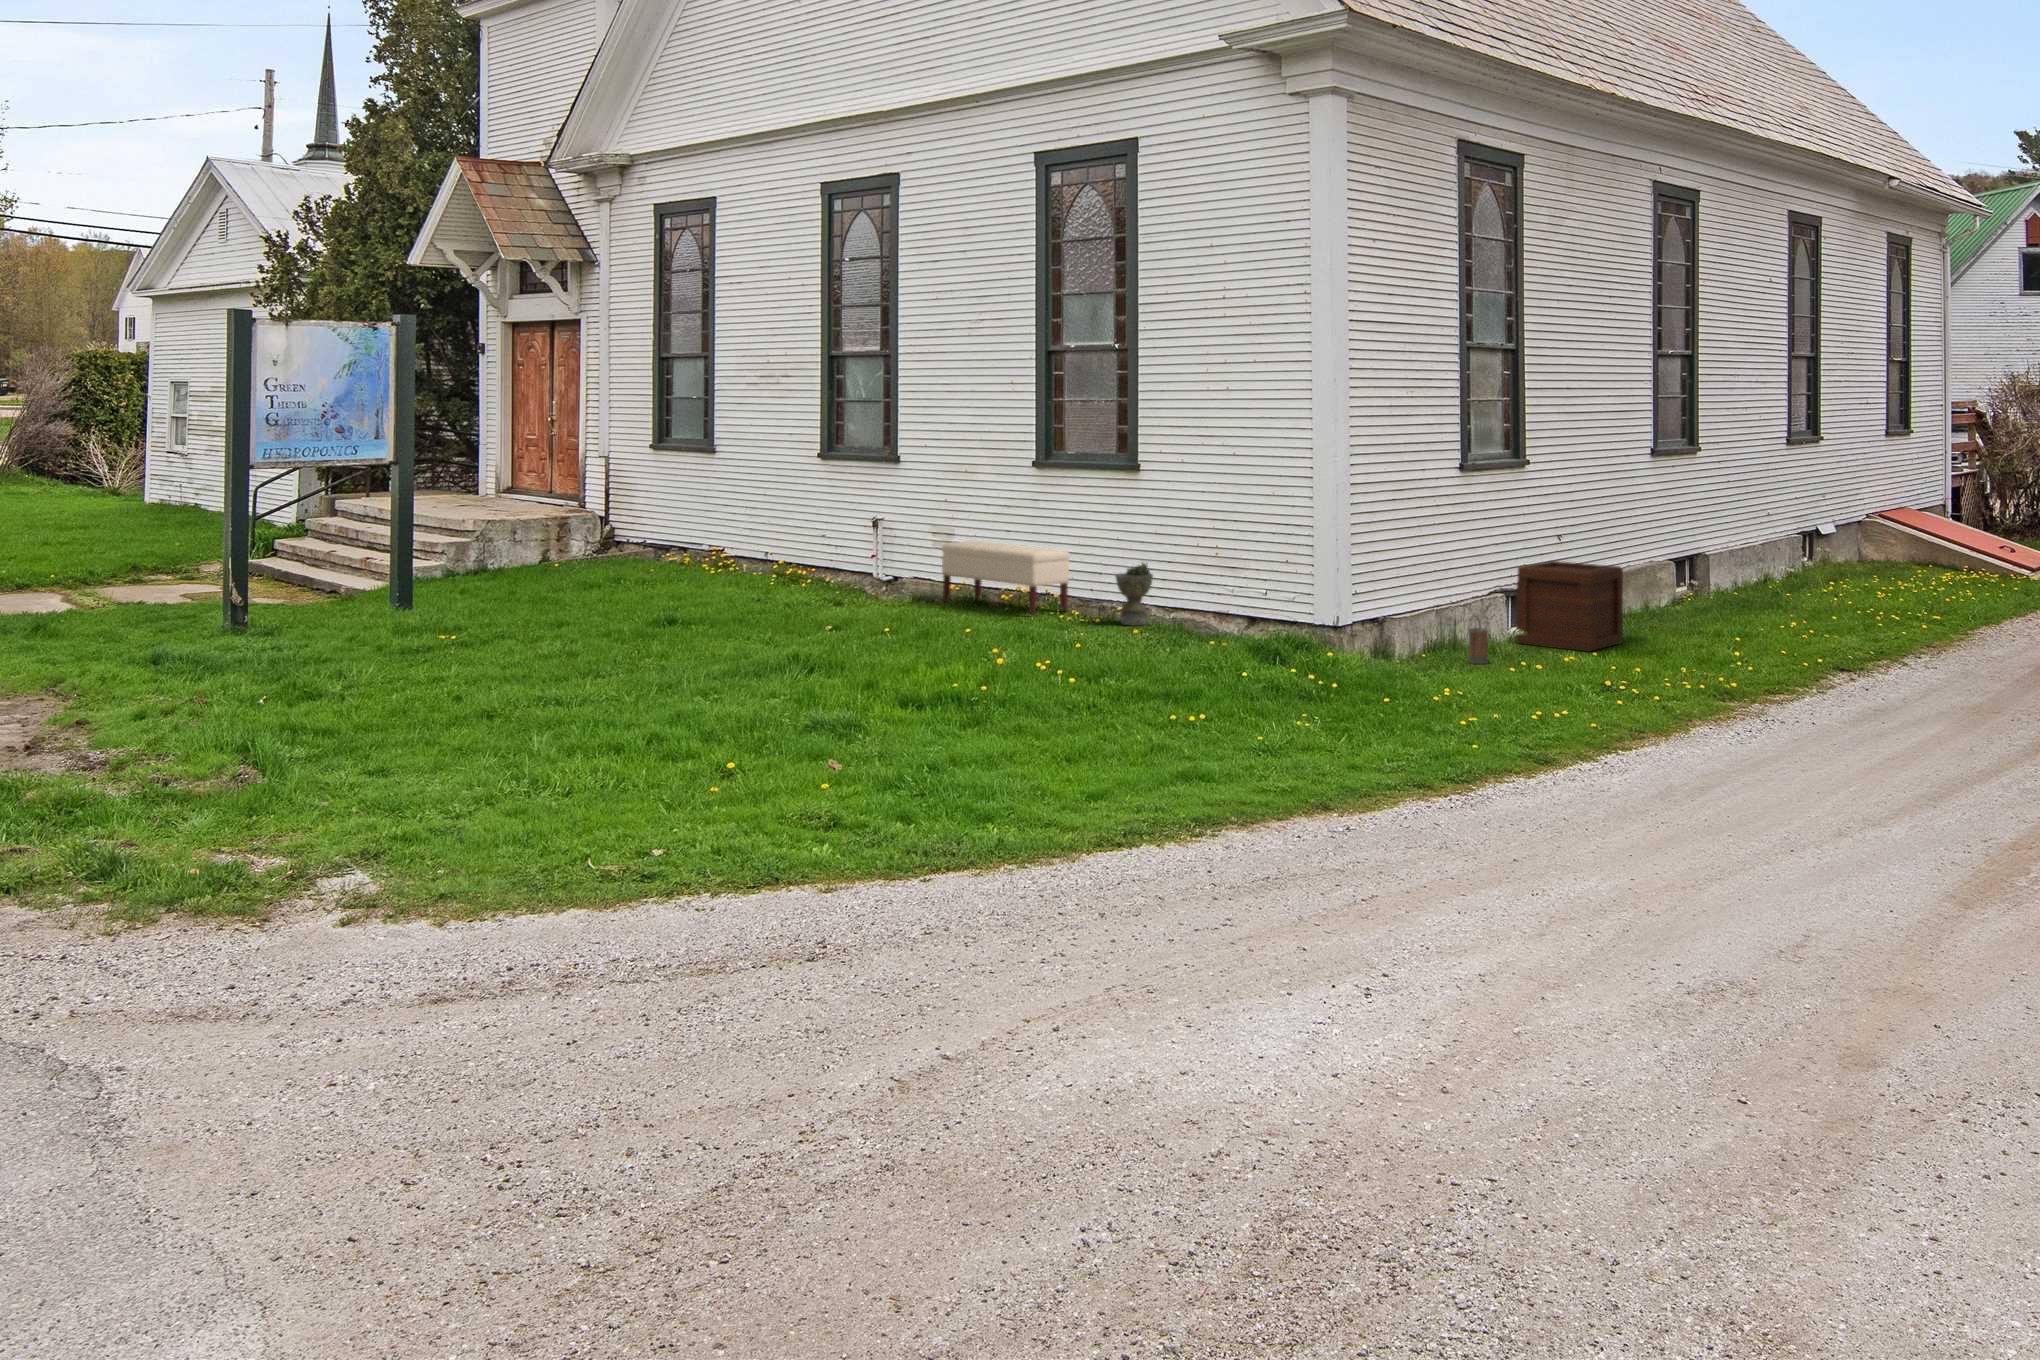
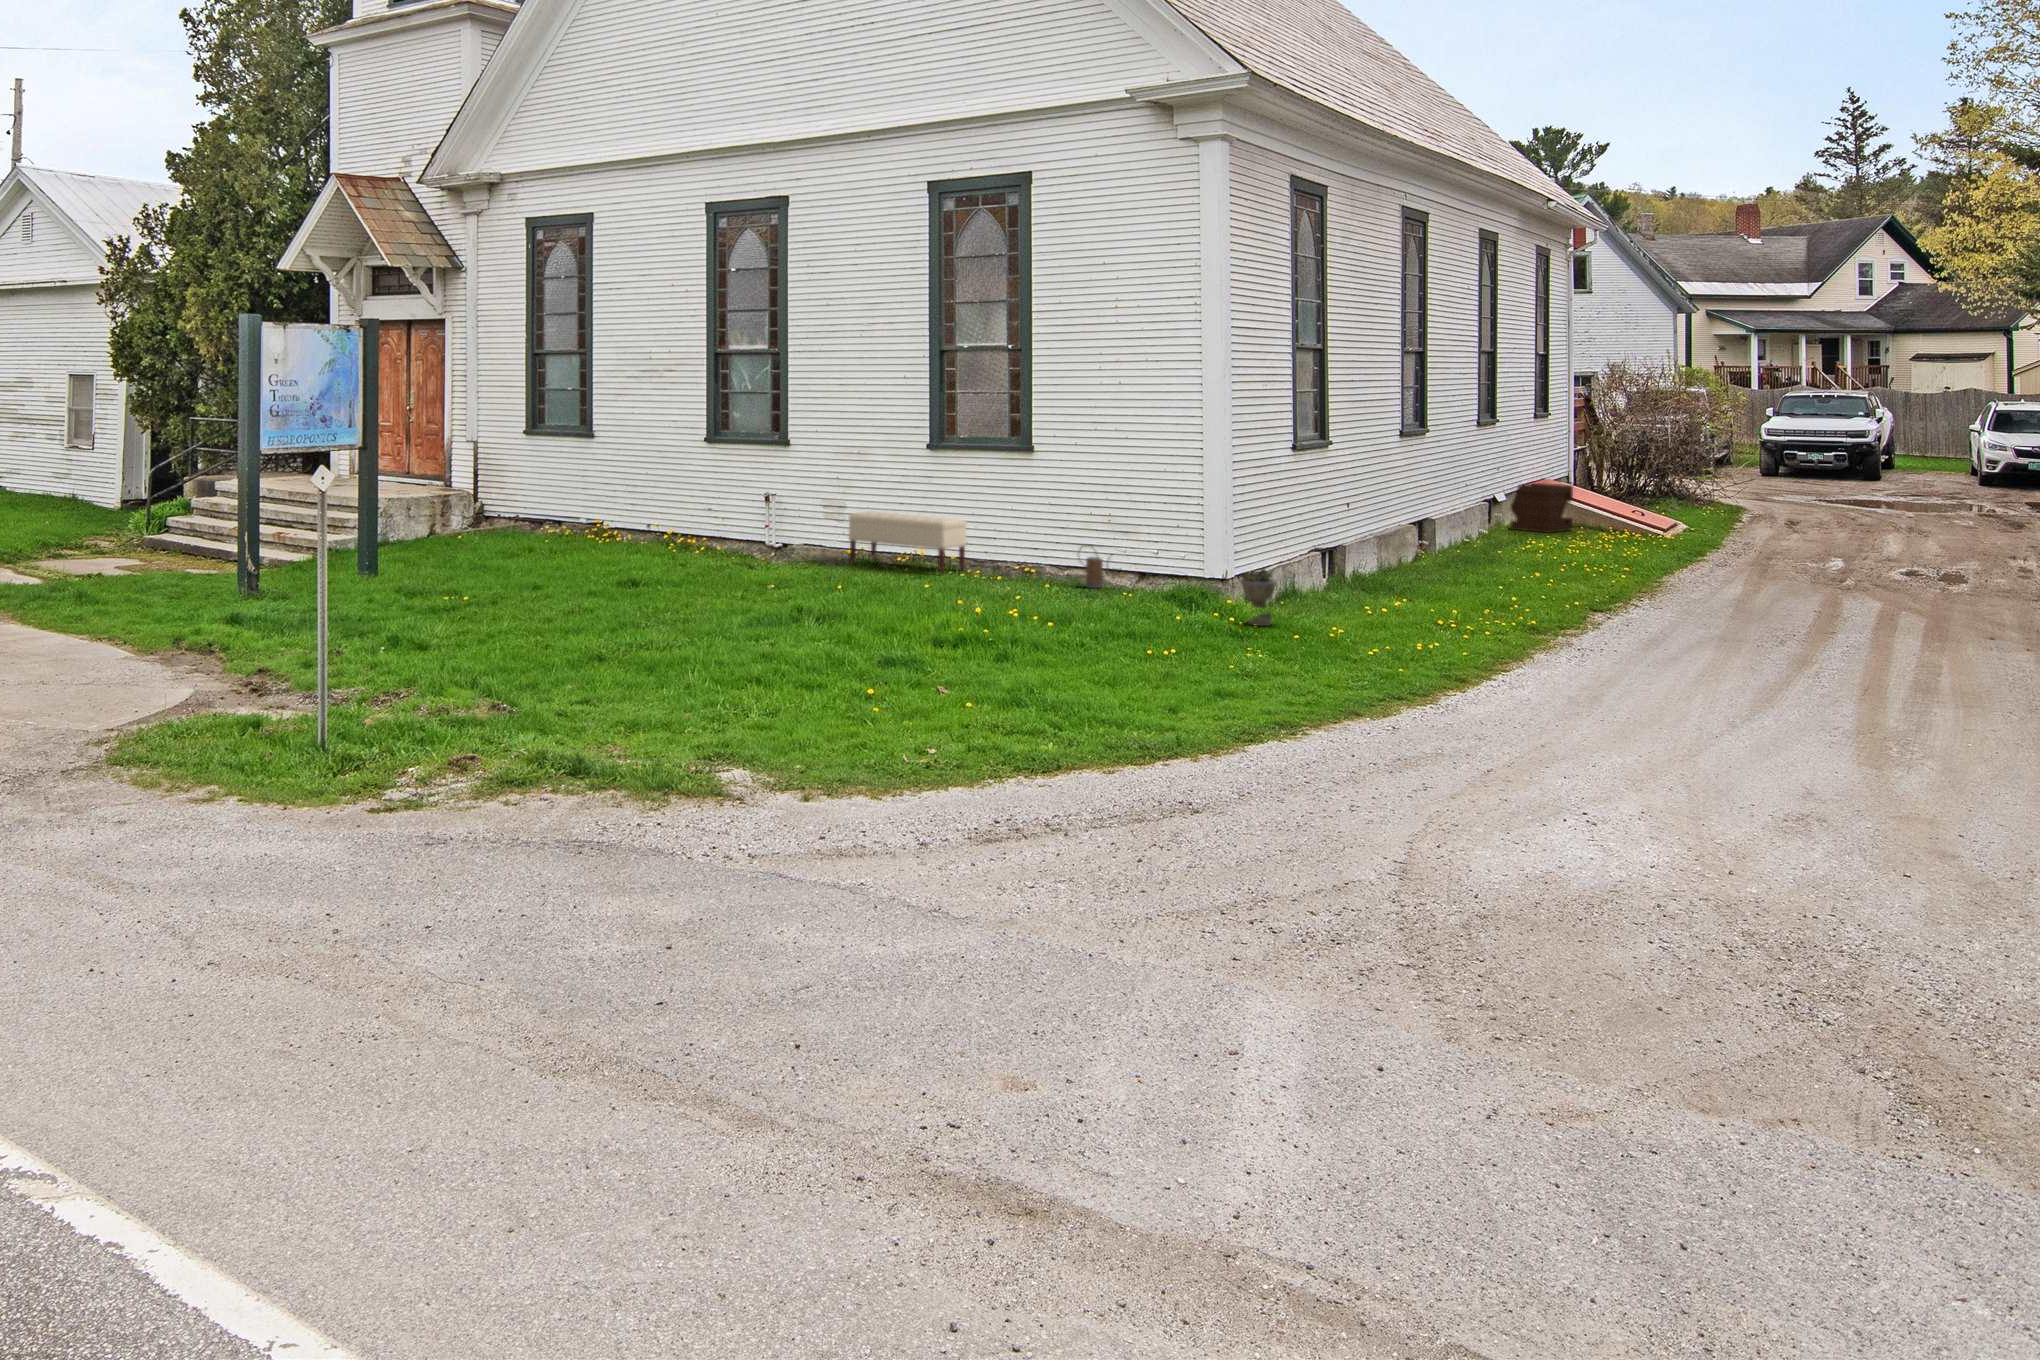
wooden crate: present [1516,561,1623,652] -> present [1509,483,1573,533]
planter: present [1115,563,1153,626] -> present [1241,569,1276,626]
watering can: present [1468,615,1488,664] -> present [1081,546,1110,588]

